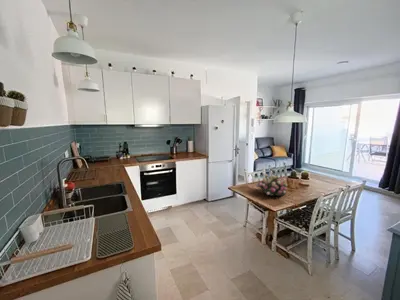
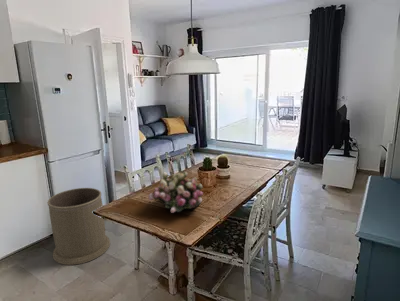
trash can: none [204,178,232,216] -> present [47,188,110,265]

